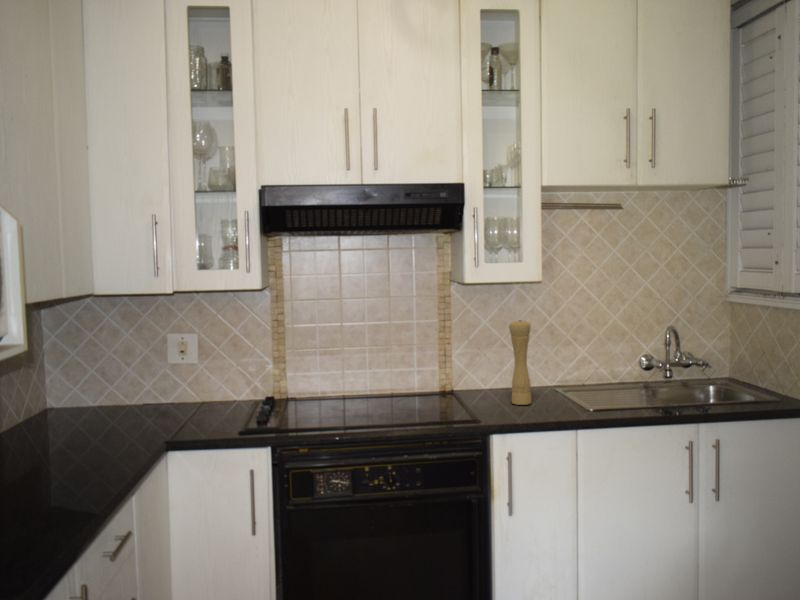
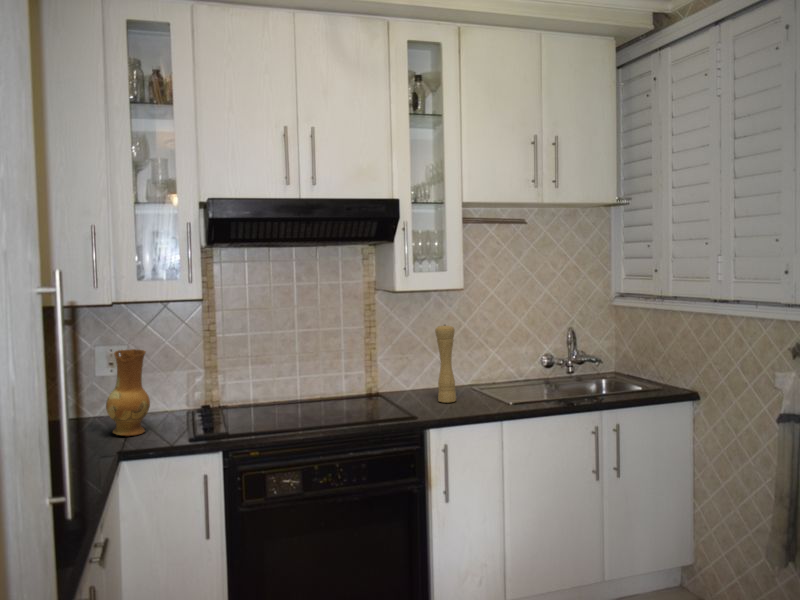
ceramic jug: none [167,338,210,424] -> present [106,349,150,436]

